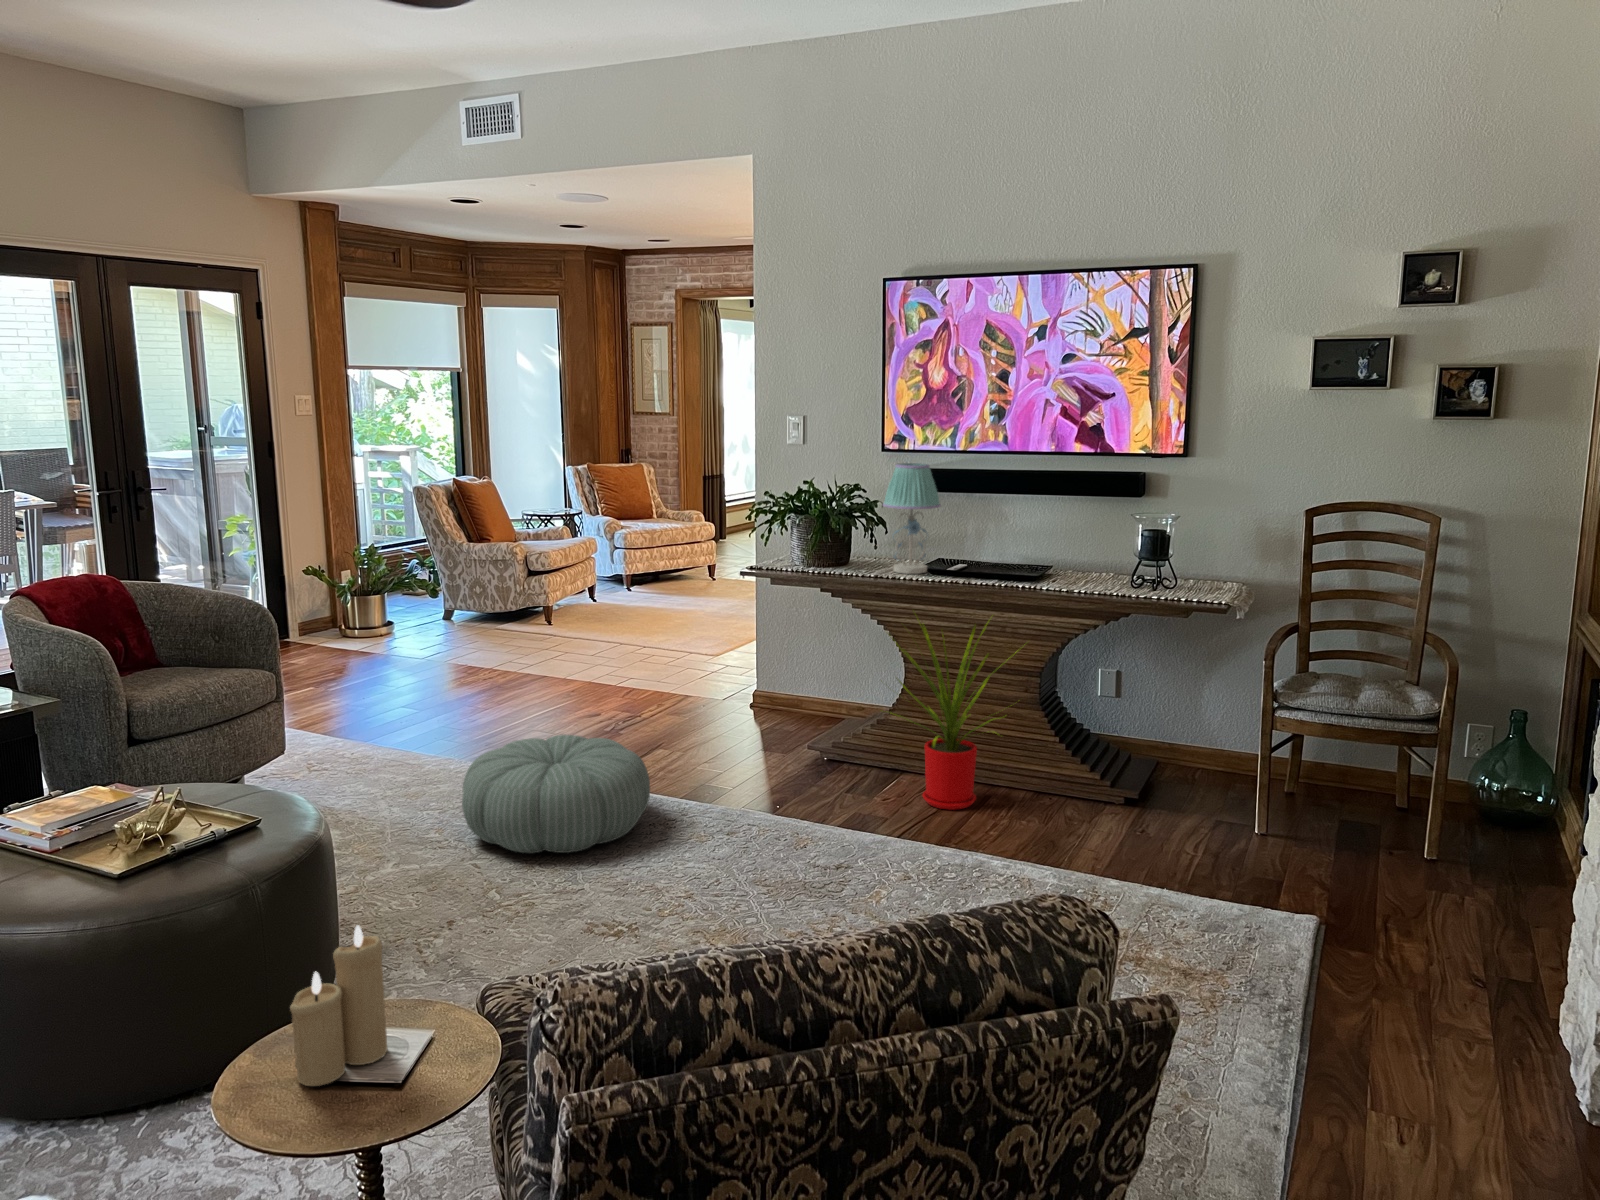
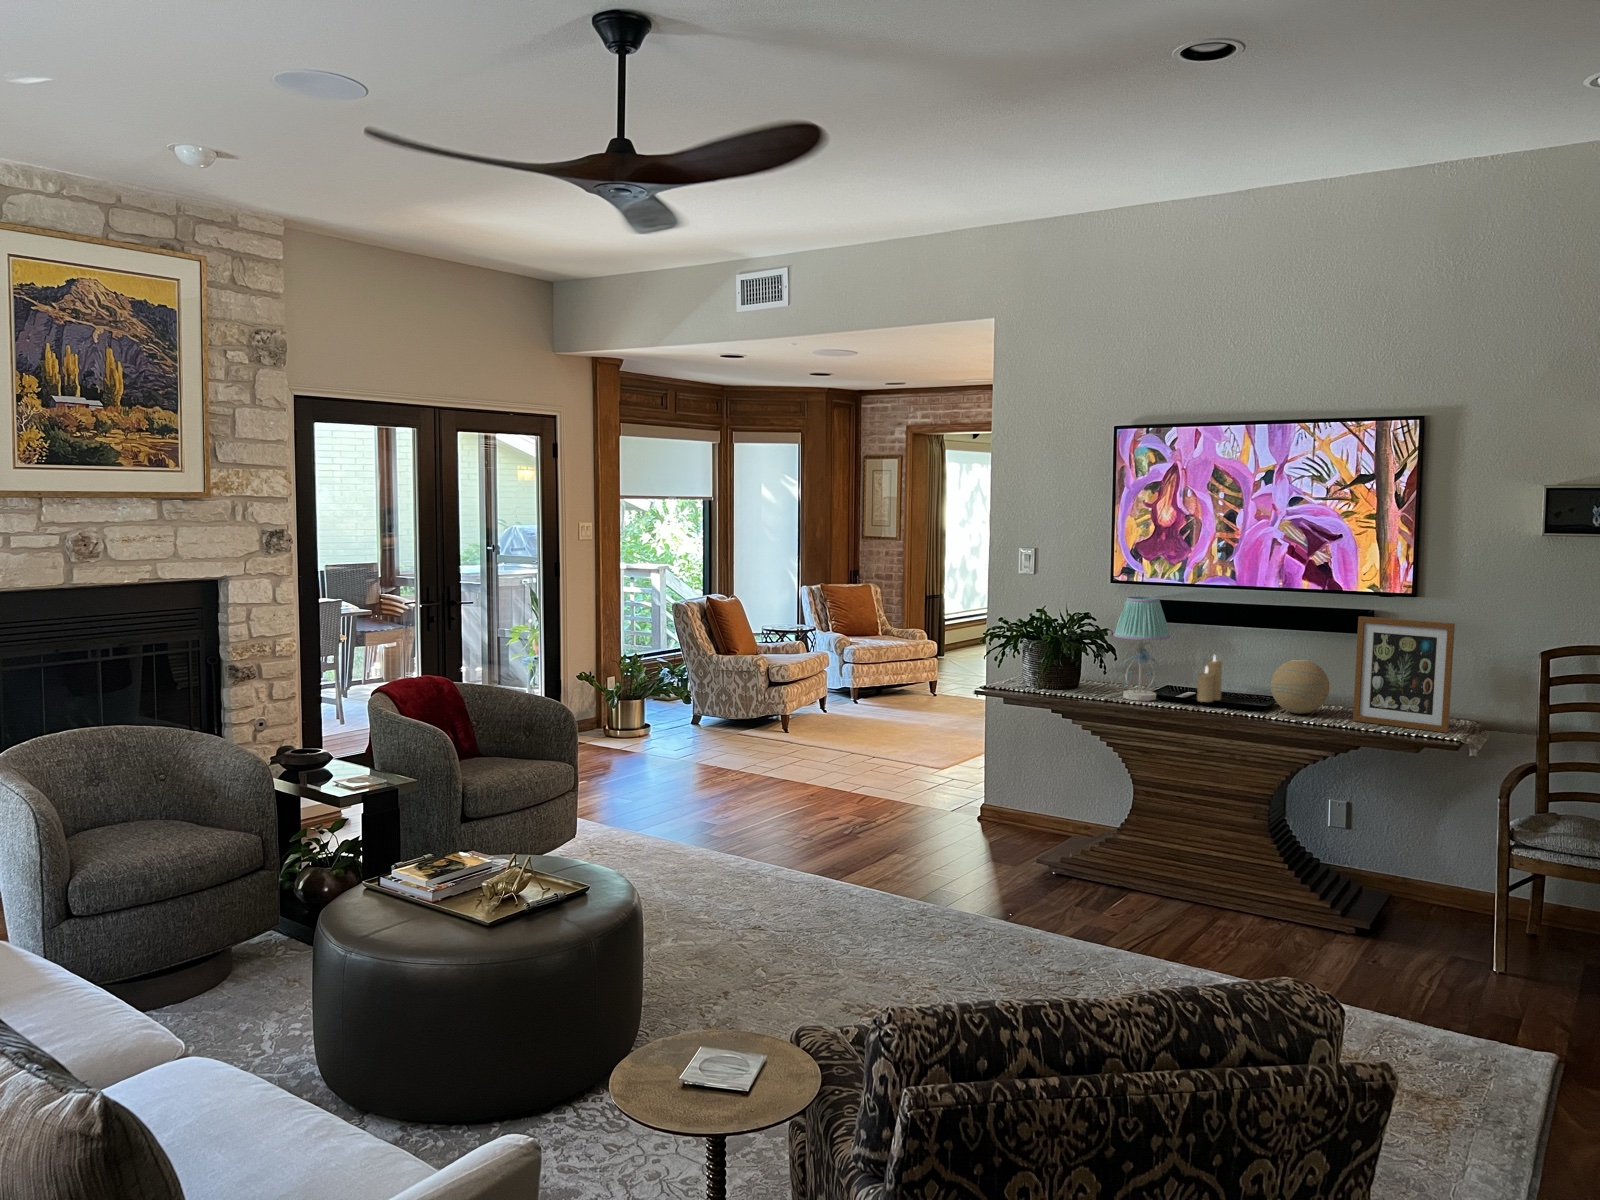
picture frame: none [1123,478,1223,595] -> present [1353,616,1455,733]
decorative orb: none [1042,525,1100,581] -> present [1271,660,1329,714]
house plant: present [890,625,1008,810] -> none [1109,735,1259,929]
pouf: present [462,735,650,853] -> none [727,836,894,943]
candle: present [290,925,387,1086] -> present [1197,656,1222,702]

